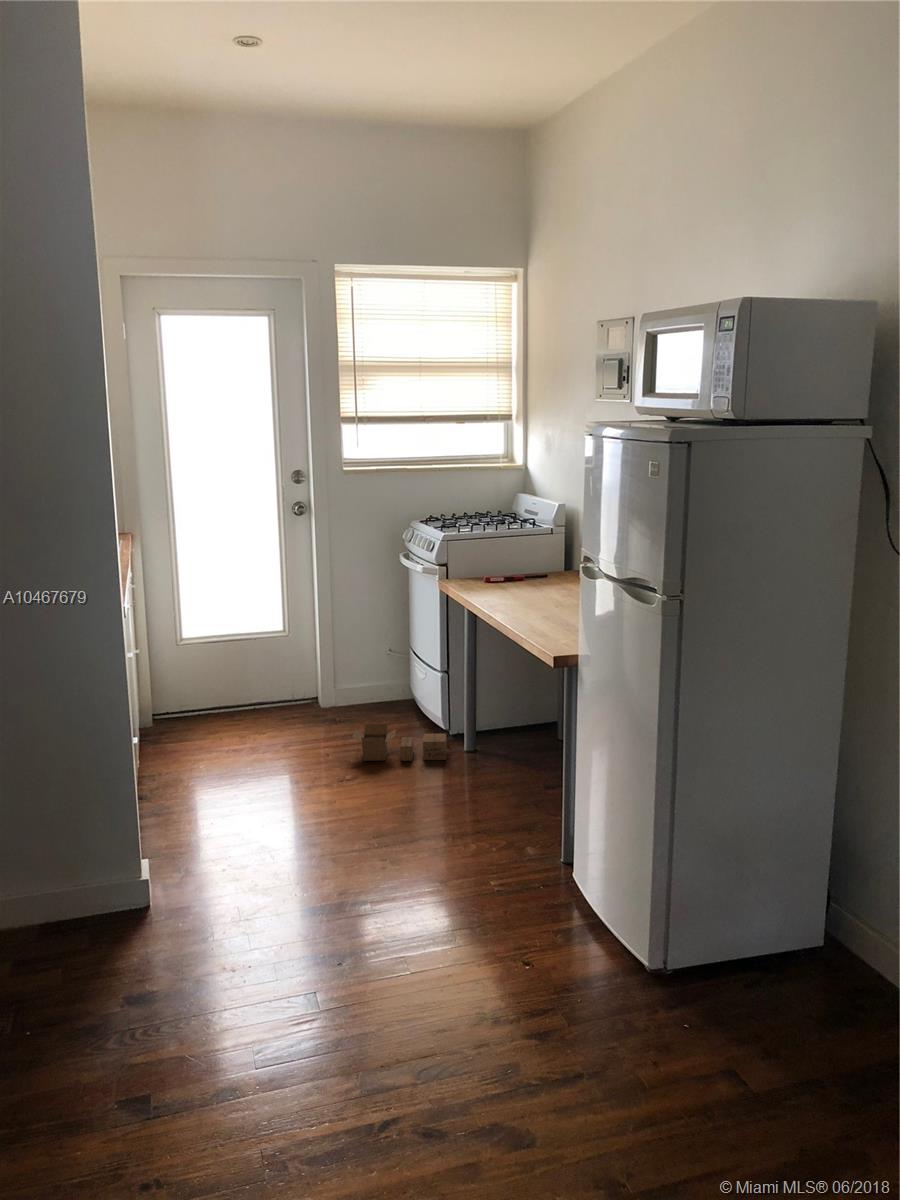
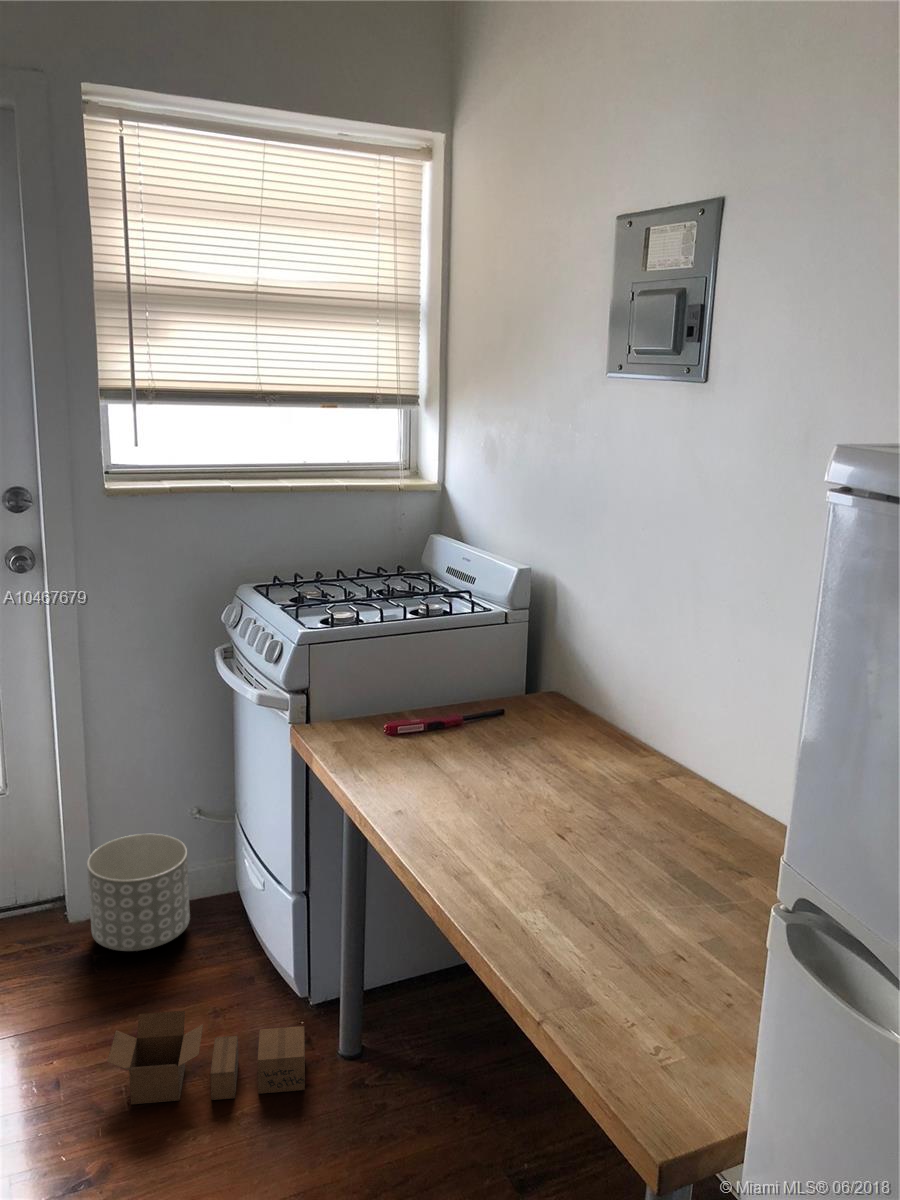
planter: none [333,660,385,717] -> present [87,834,190,951]

